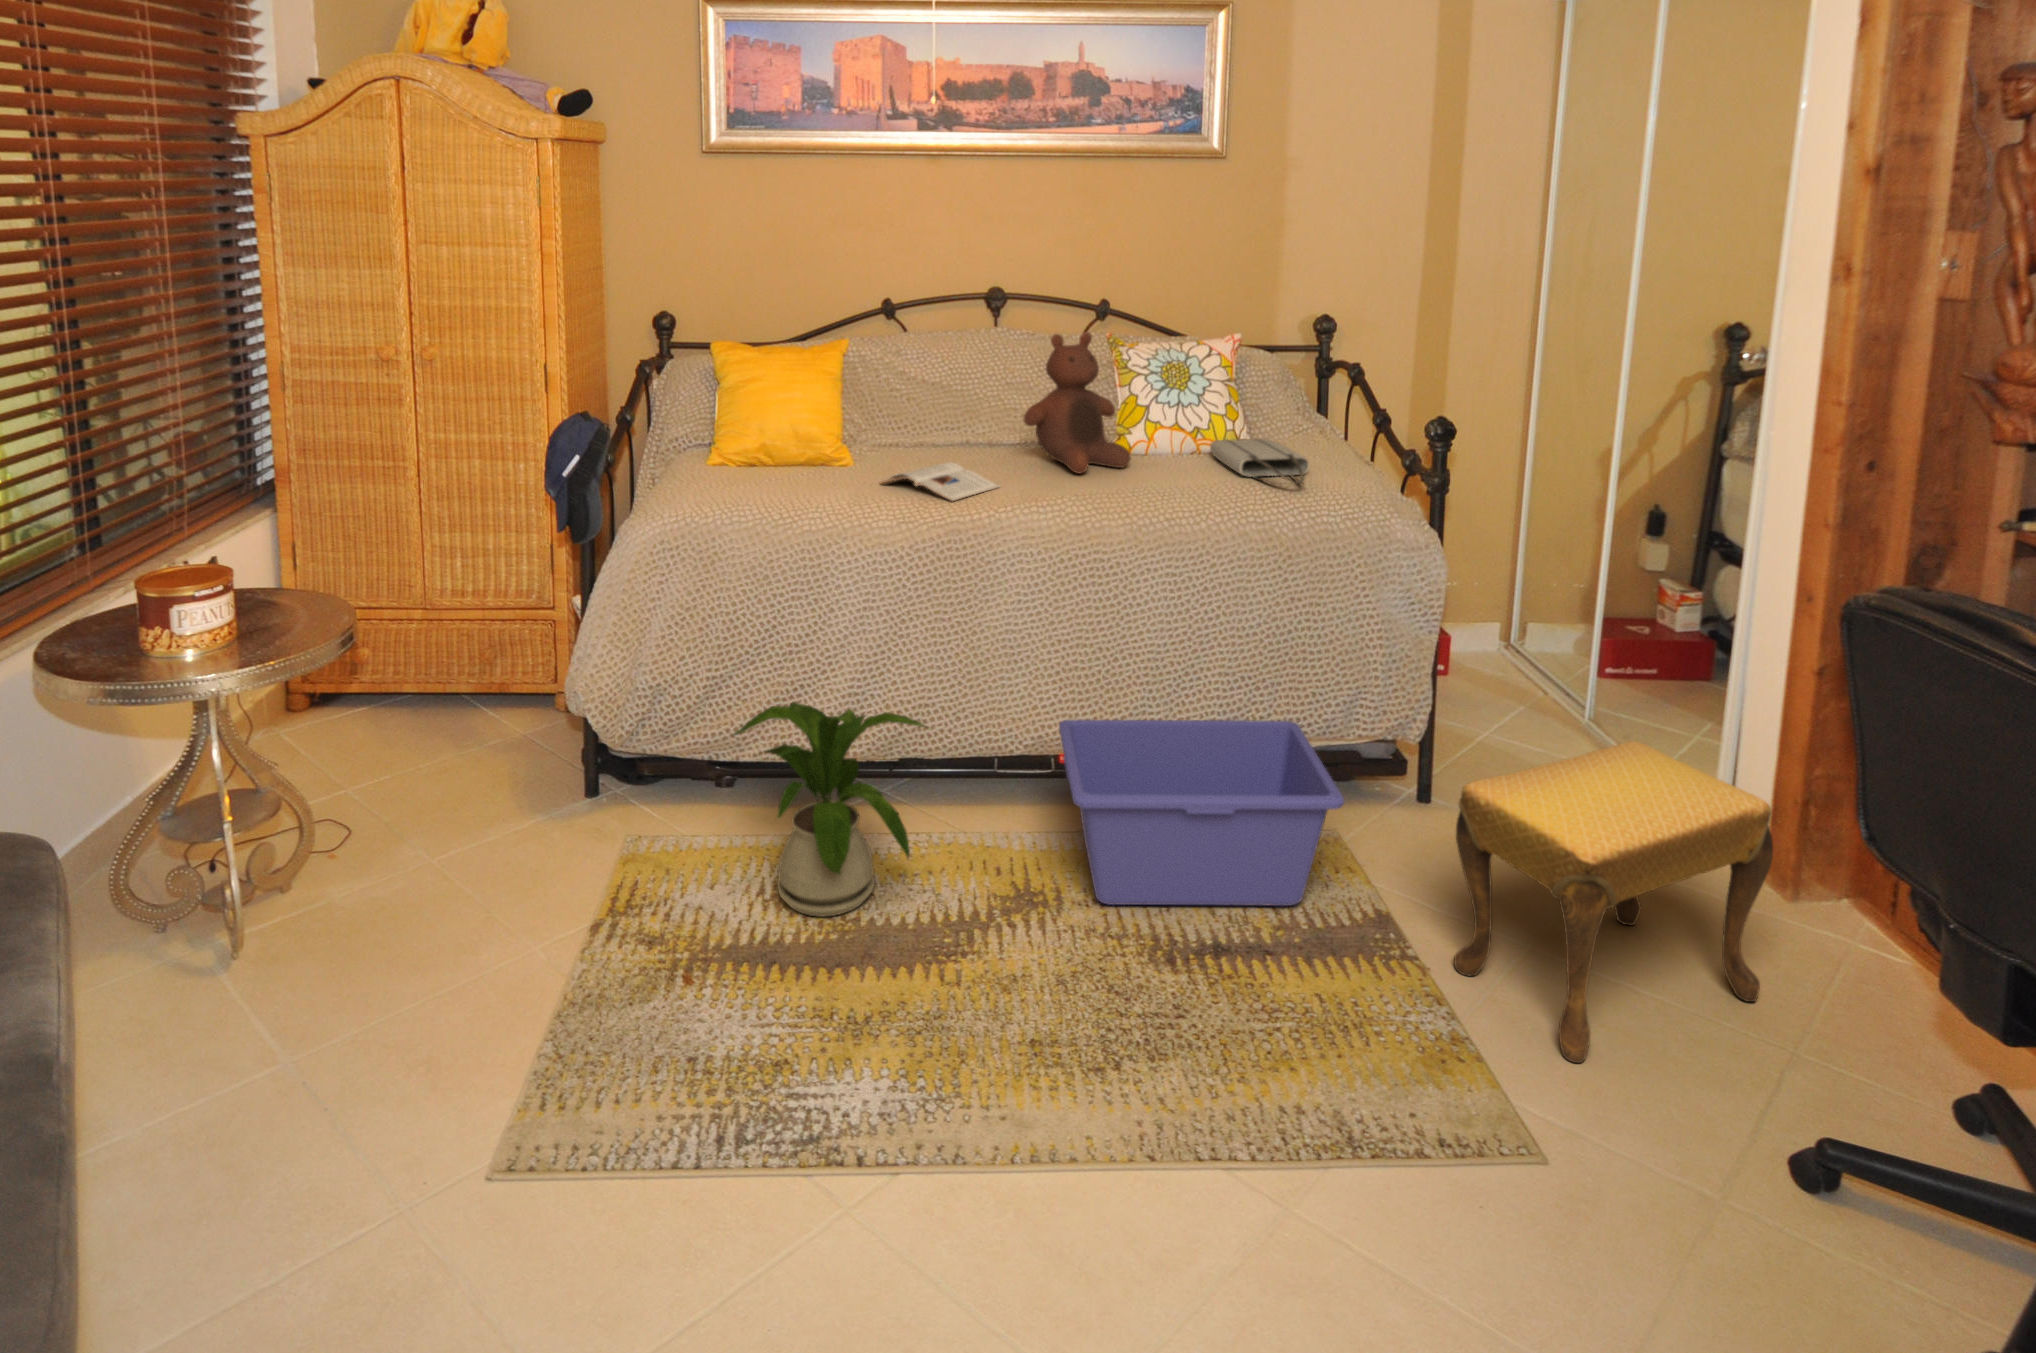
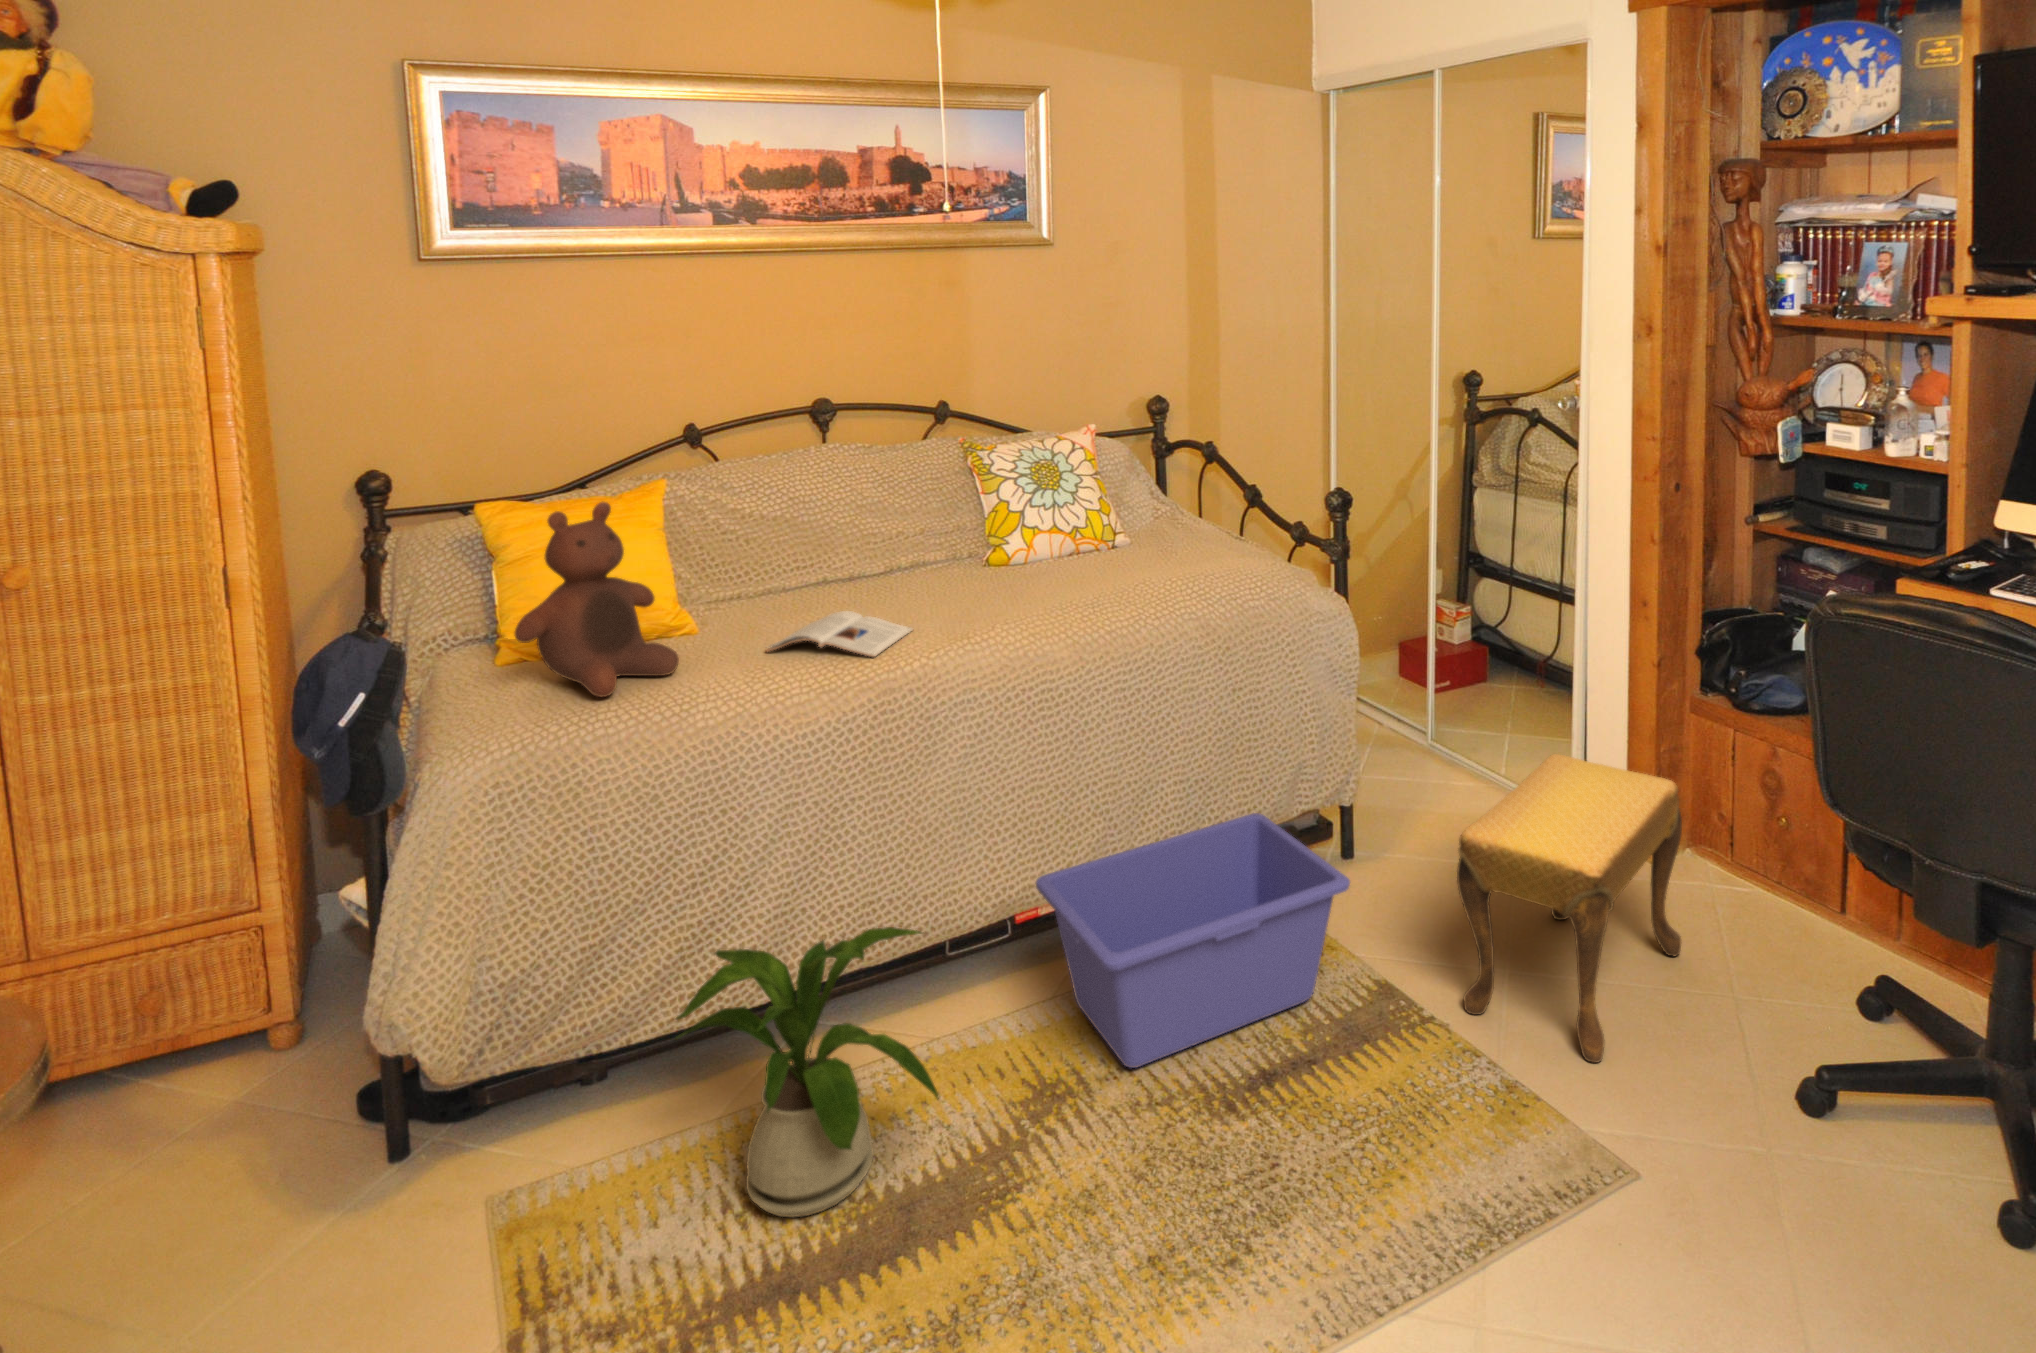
stuffed bear: present [1024,332,1131,474] -> present [514,502,679,697]
tote bag: present [1210,439,1309,484] -> none [1102,530,1222,575]

